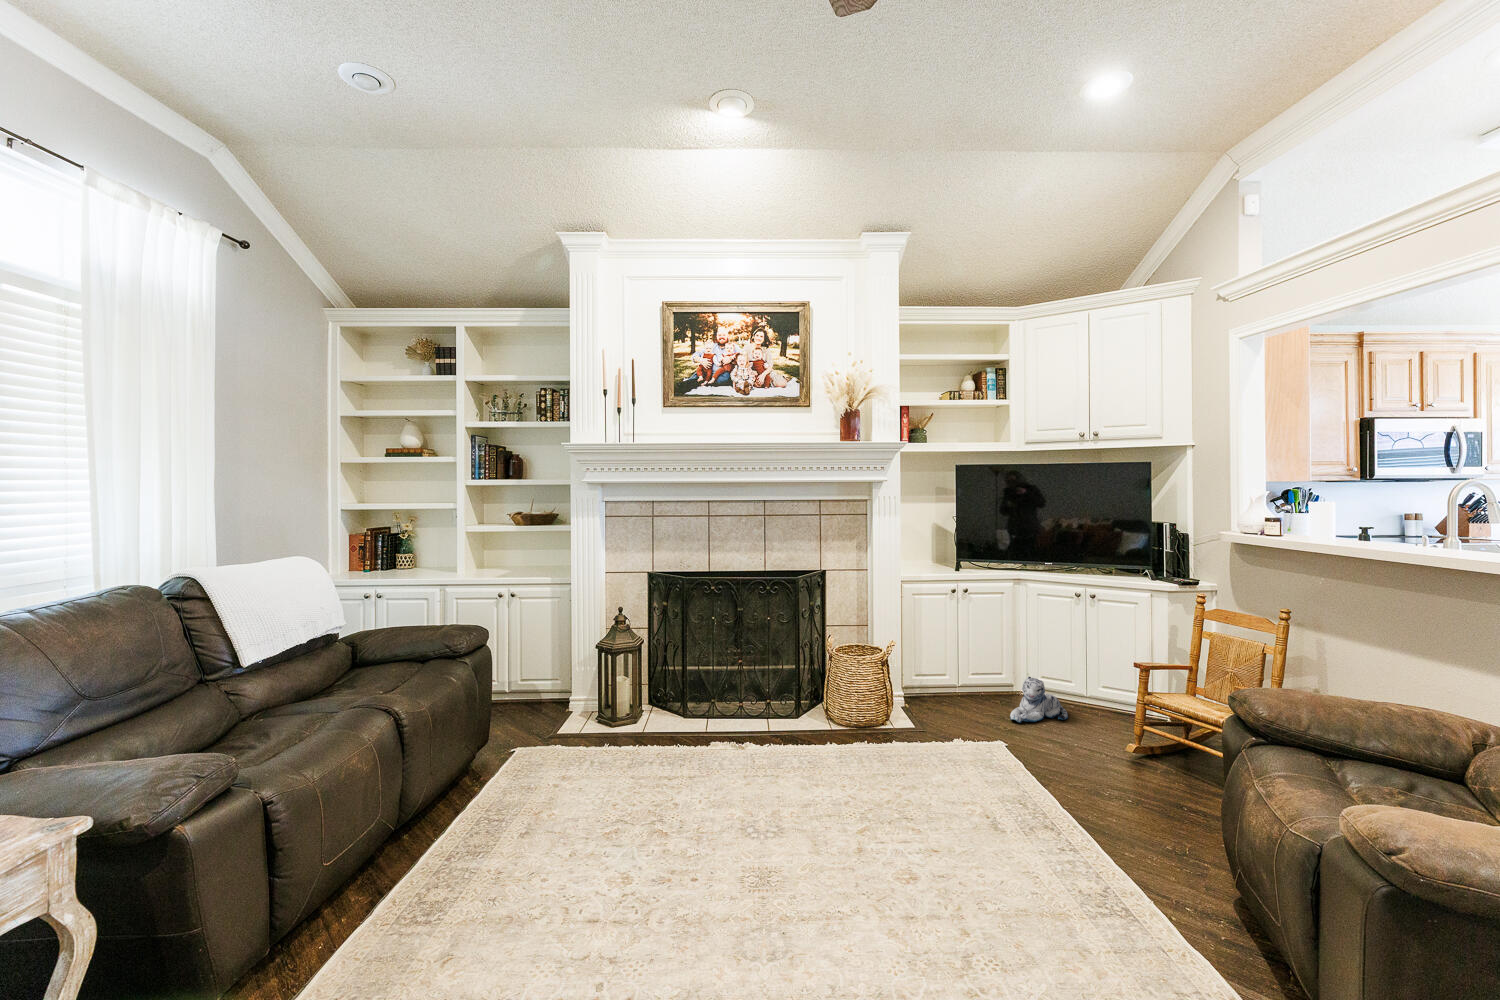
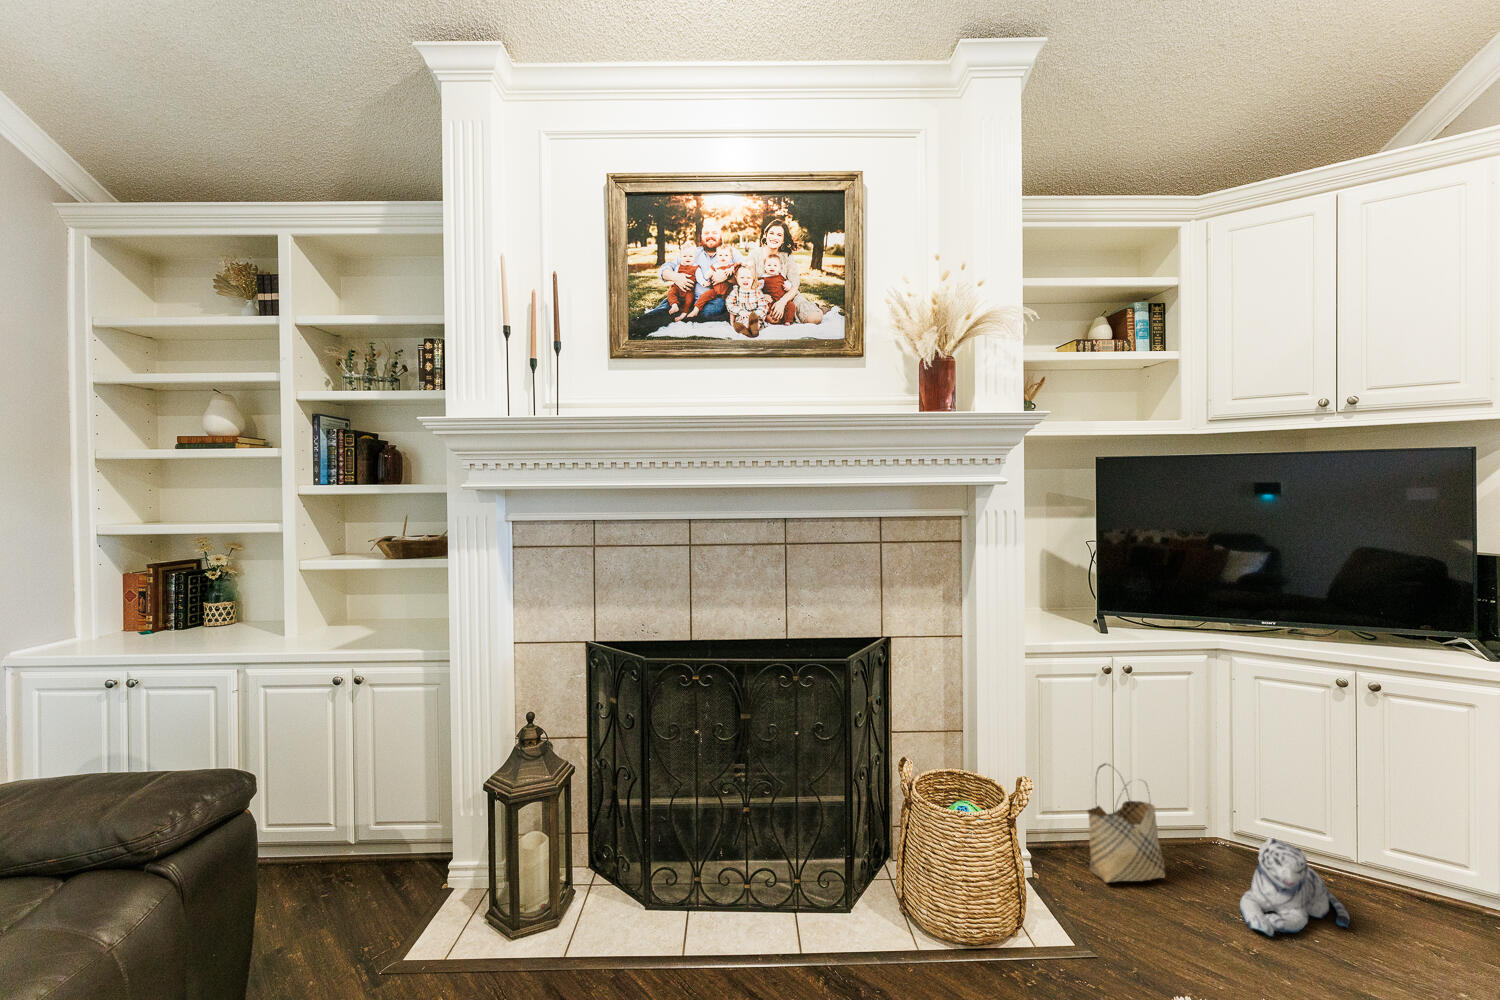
woven basket: none [936,644,978,707] -> present [1087,764,1165,882]

